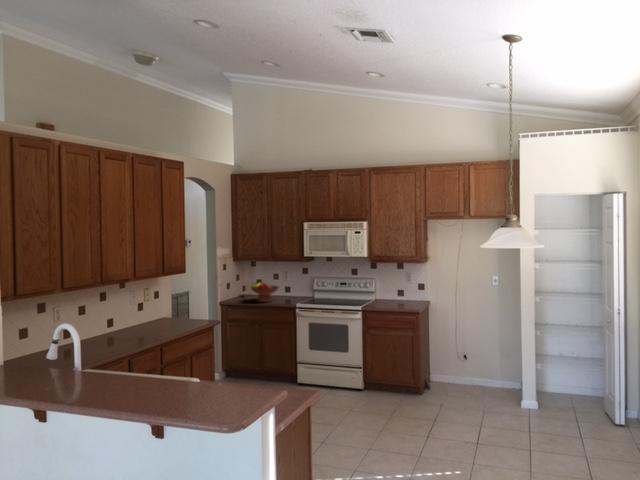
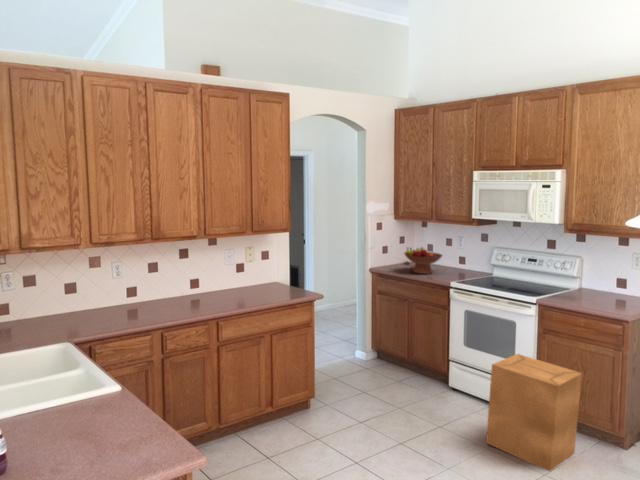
cardboard box: none [346,346,397,414] -> present [486,354,582,471]

